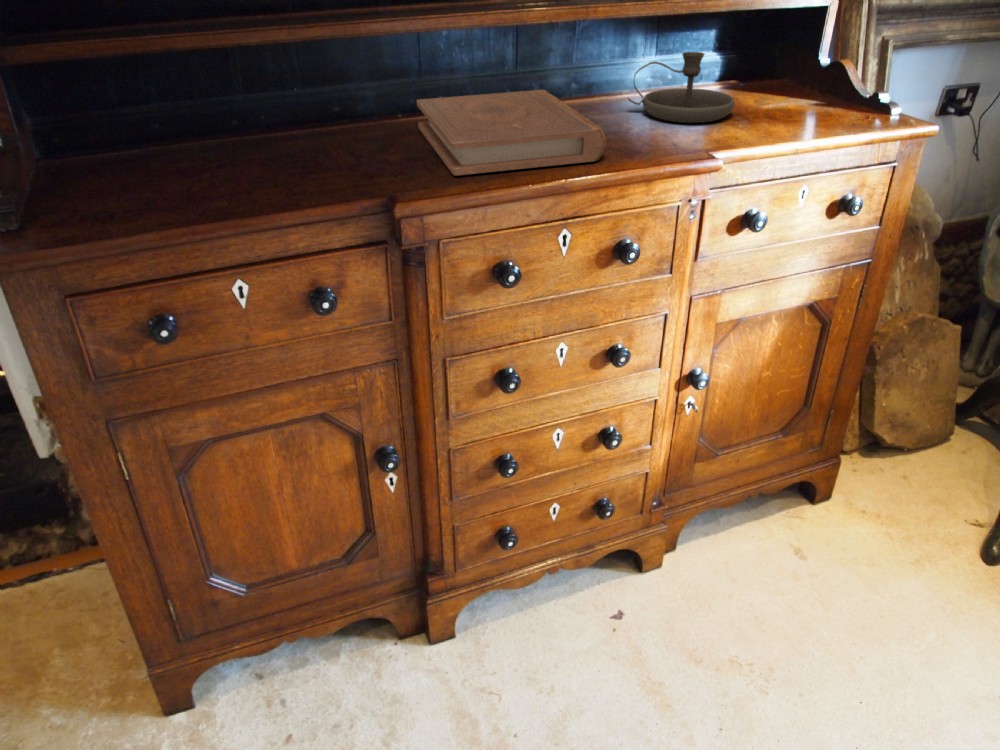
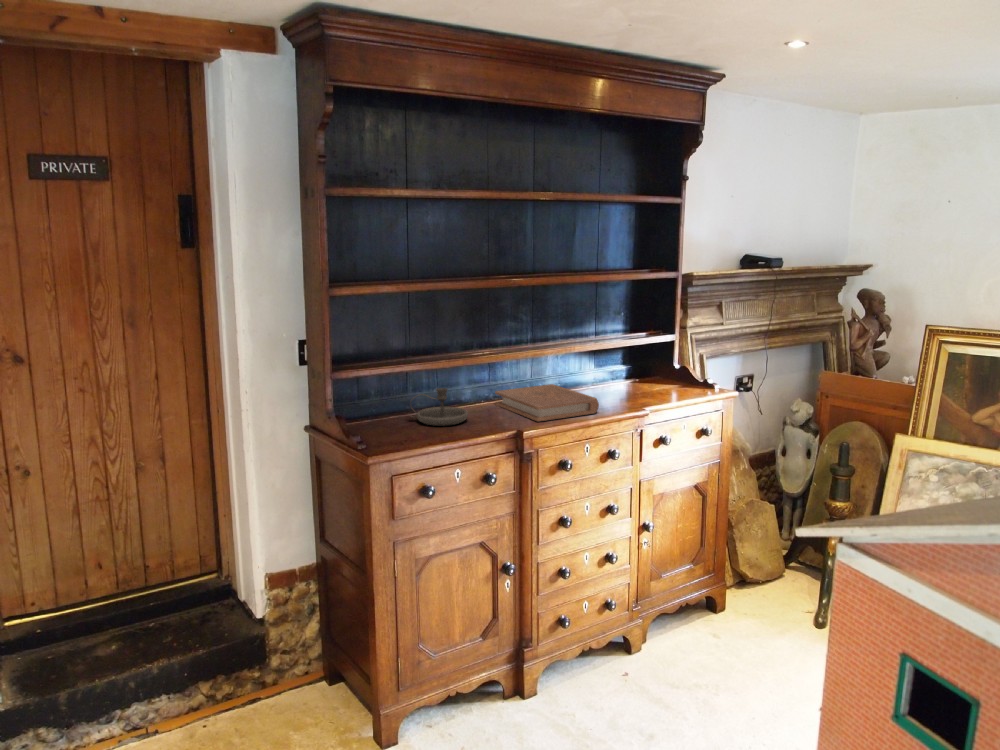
candlestick: present [628,52,735,123] -> present [410,388,468,426]

